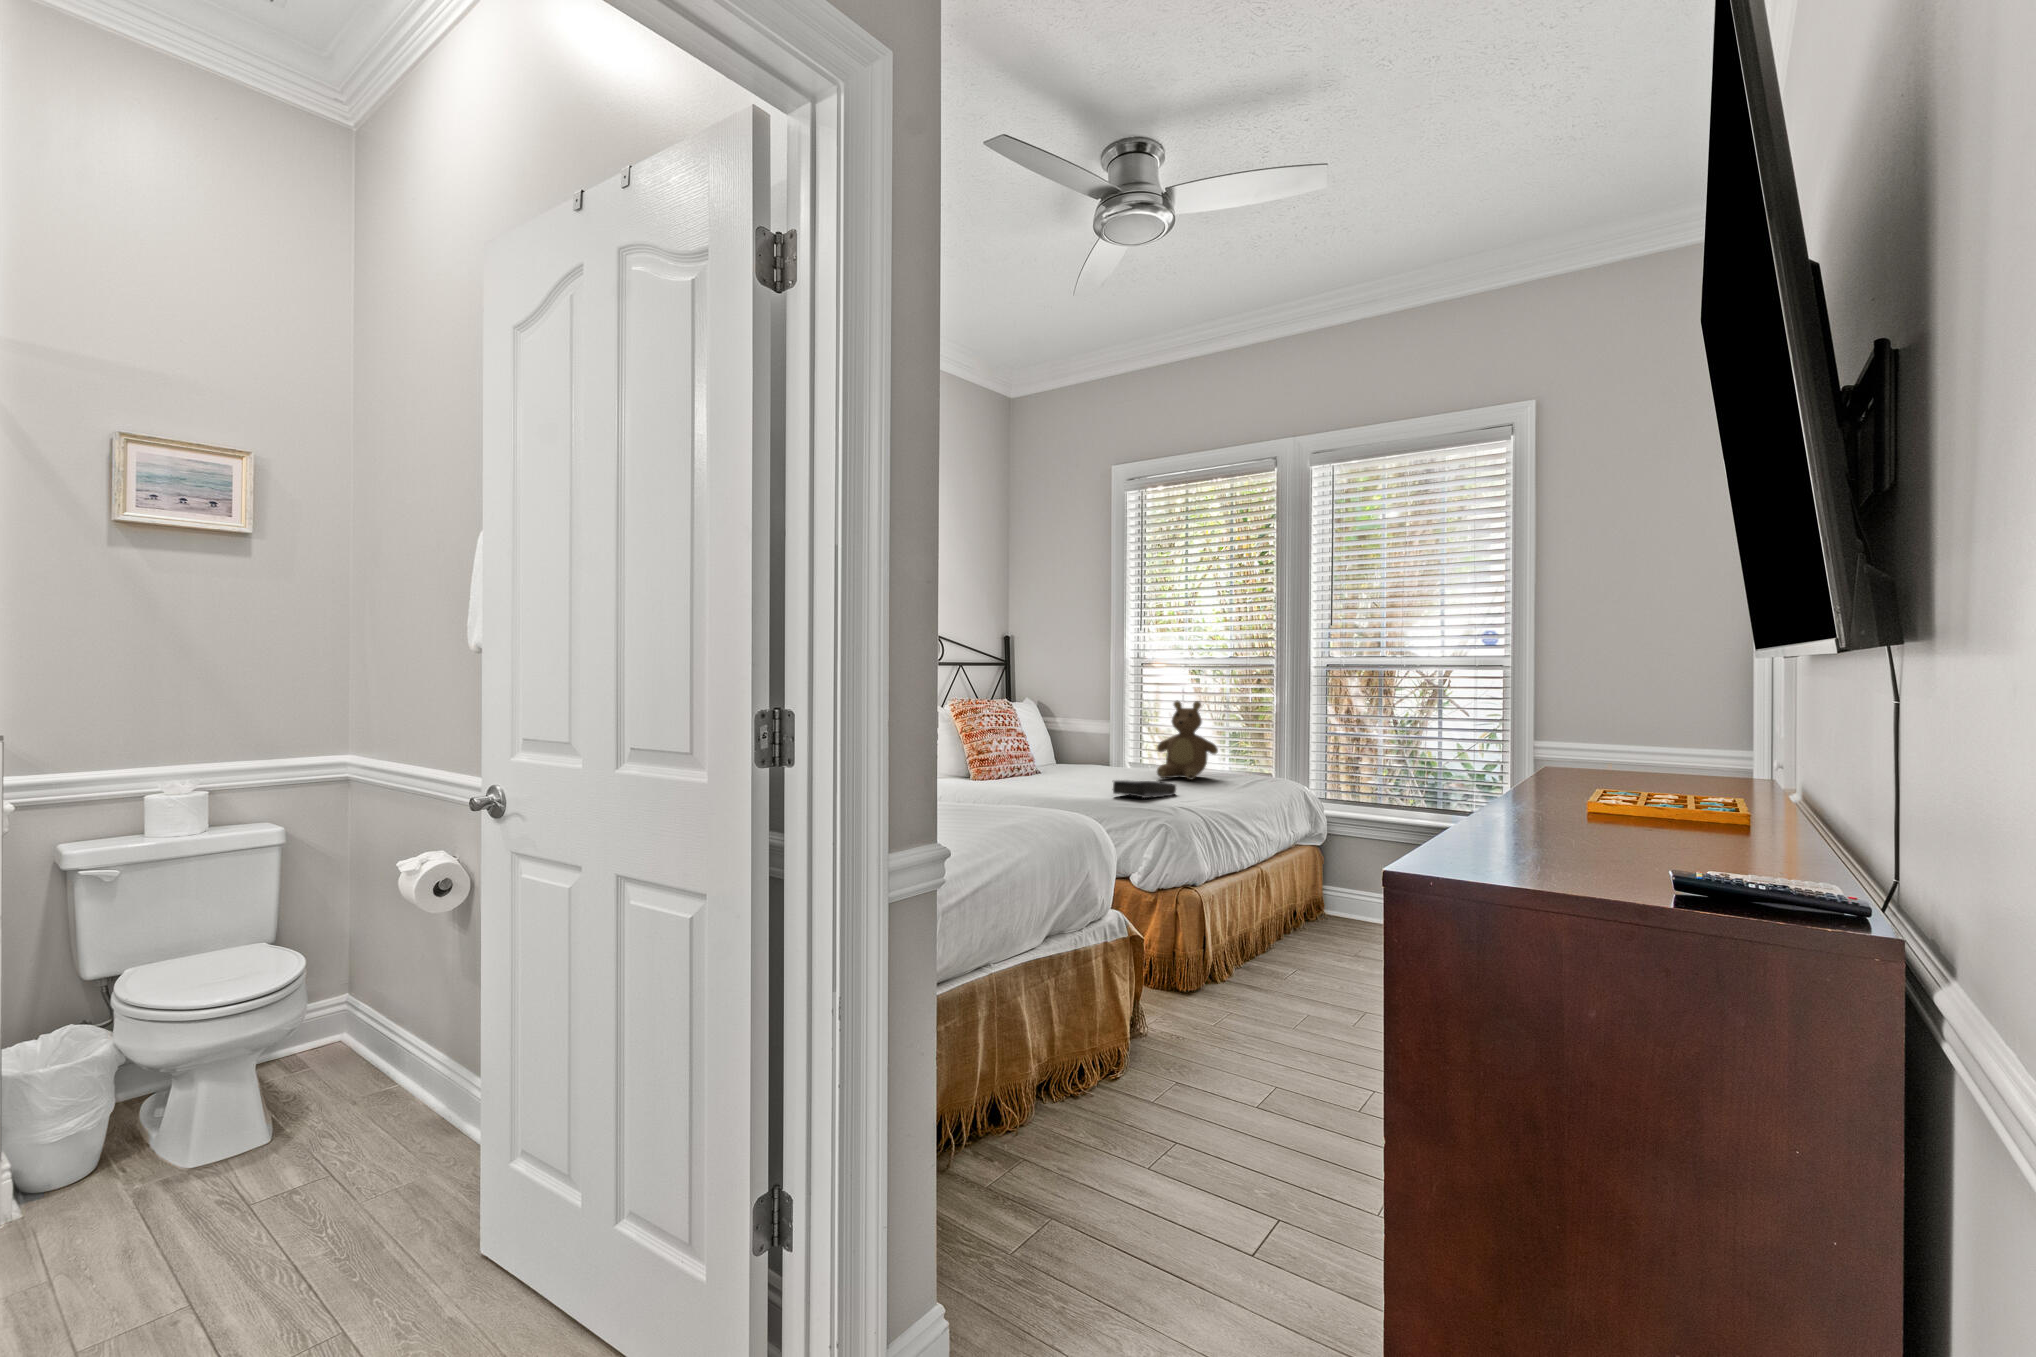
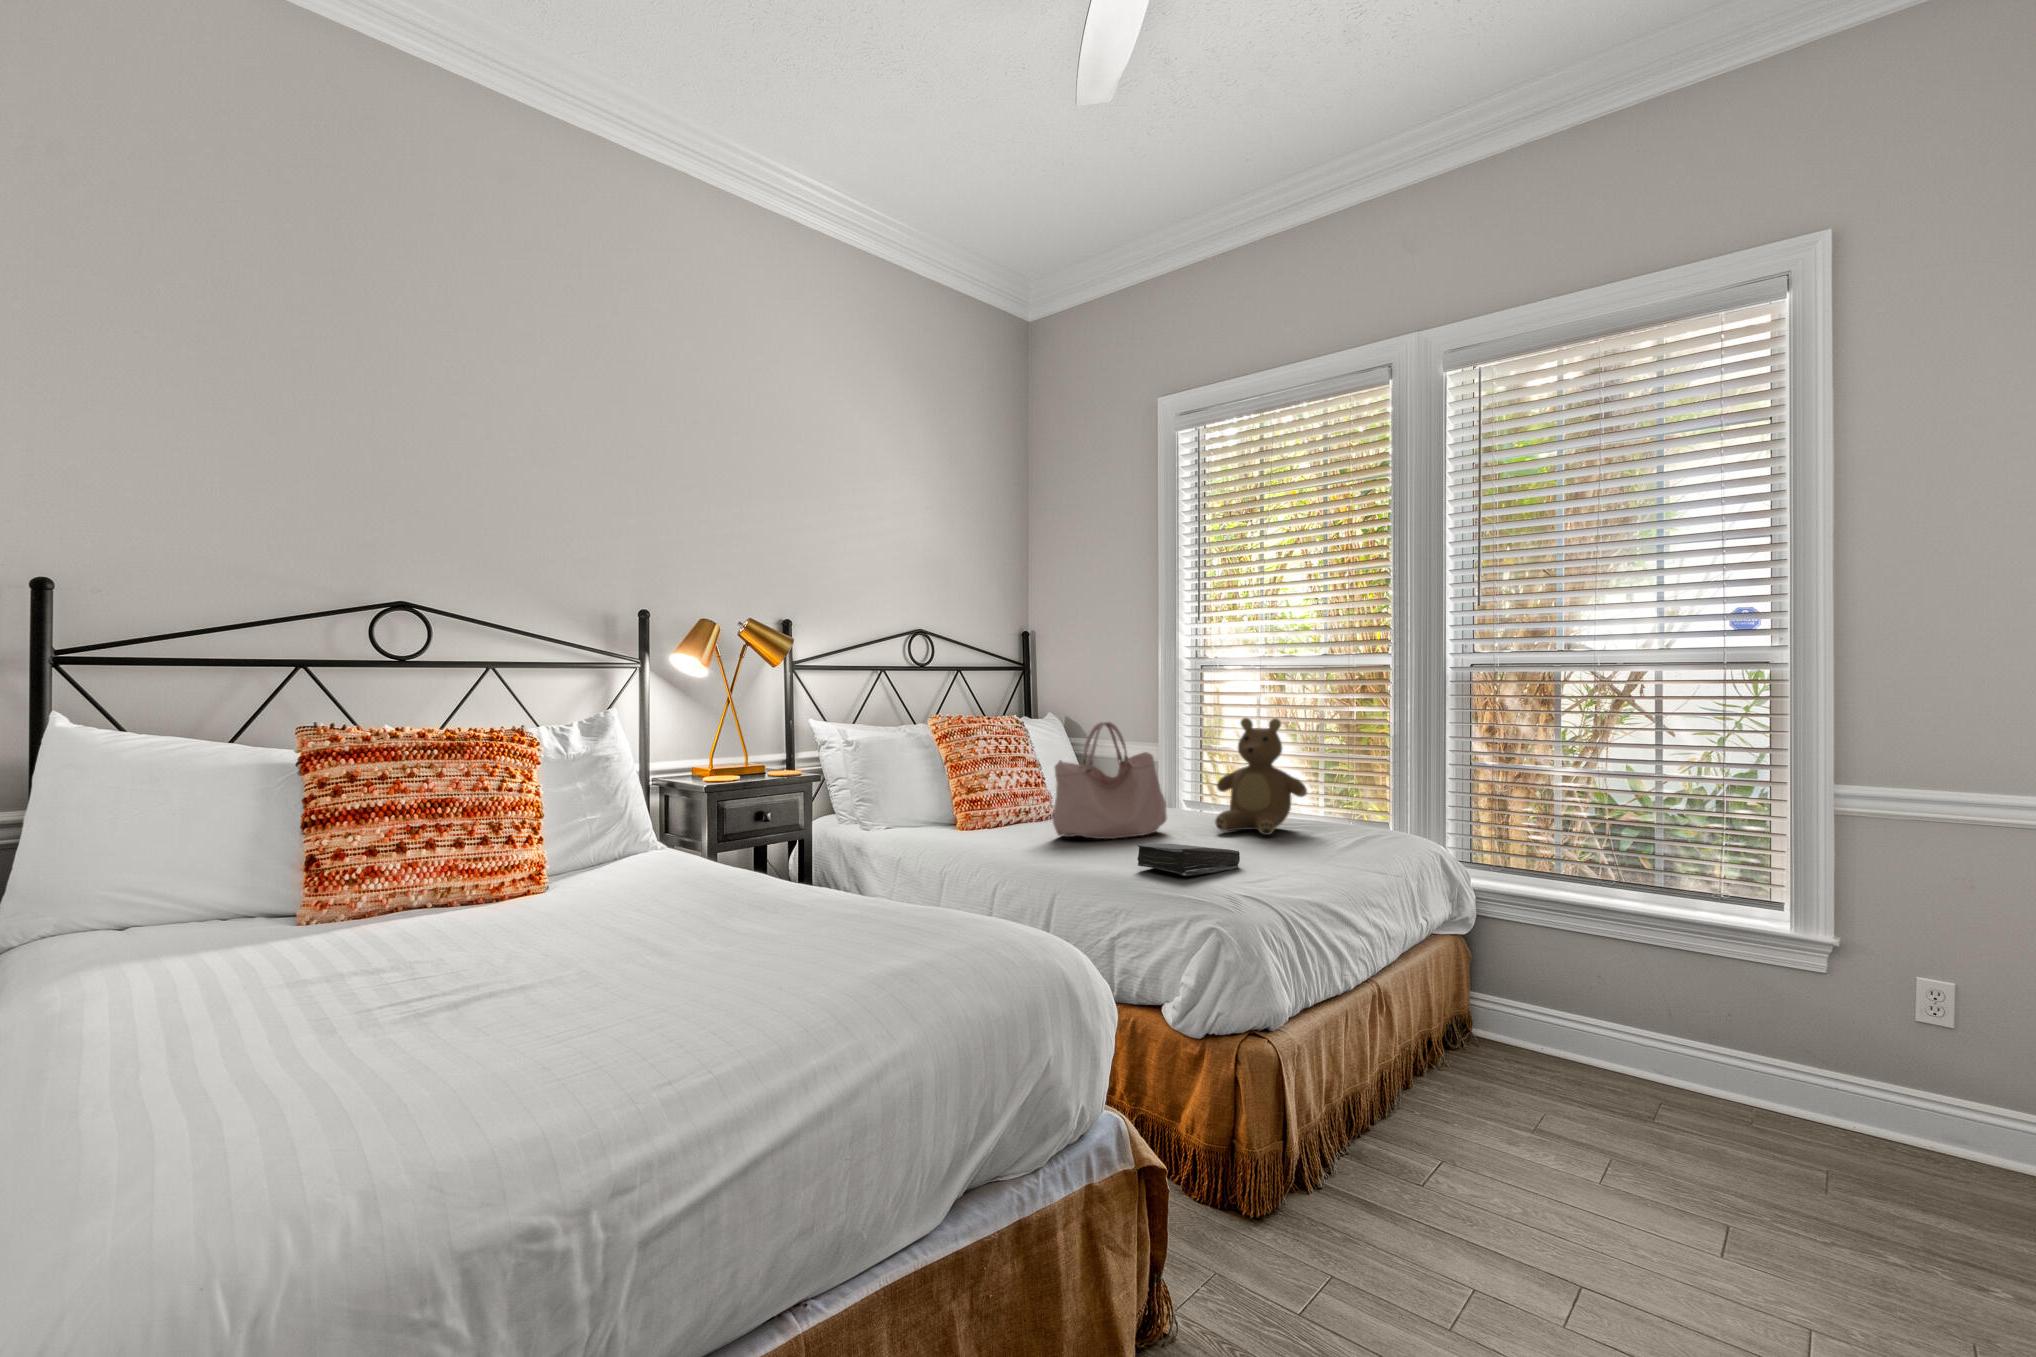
handbag: none [1048,703,1124,783] -> present [1053,722,1167,839]

